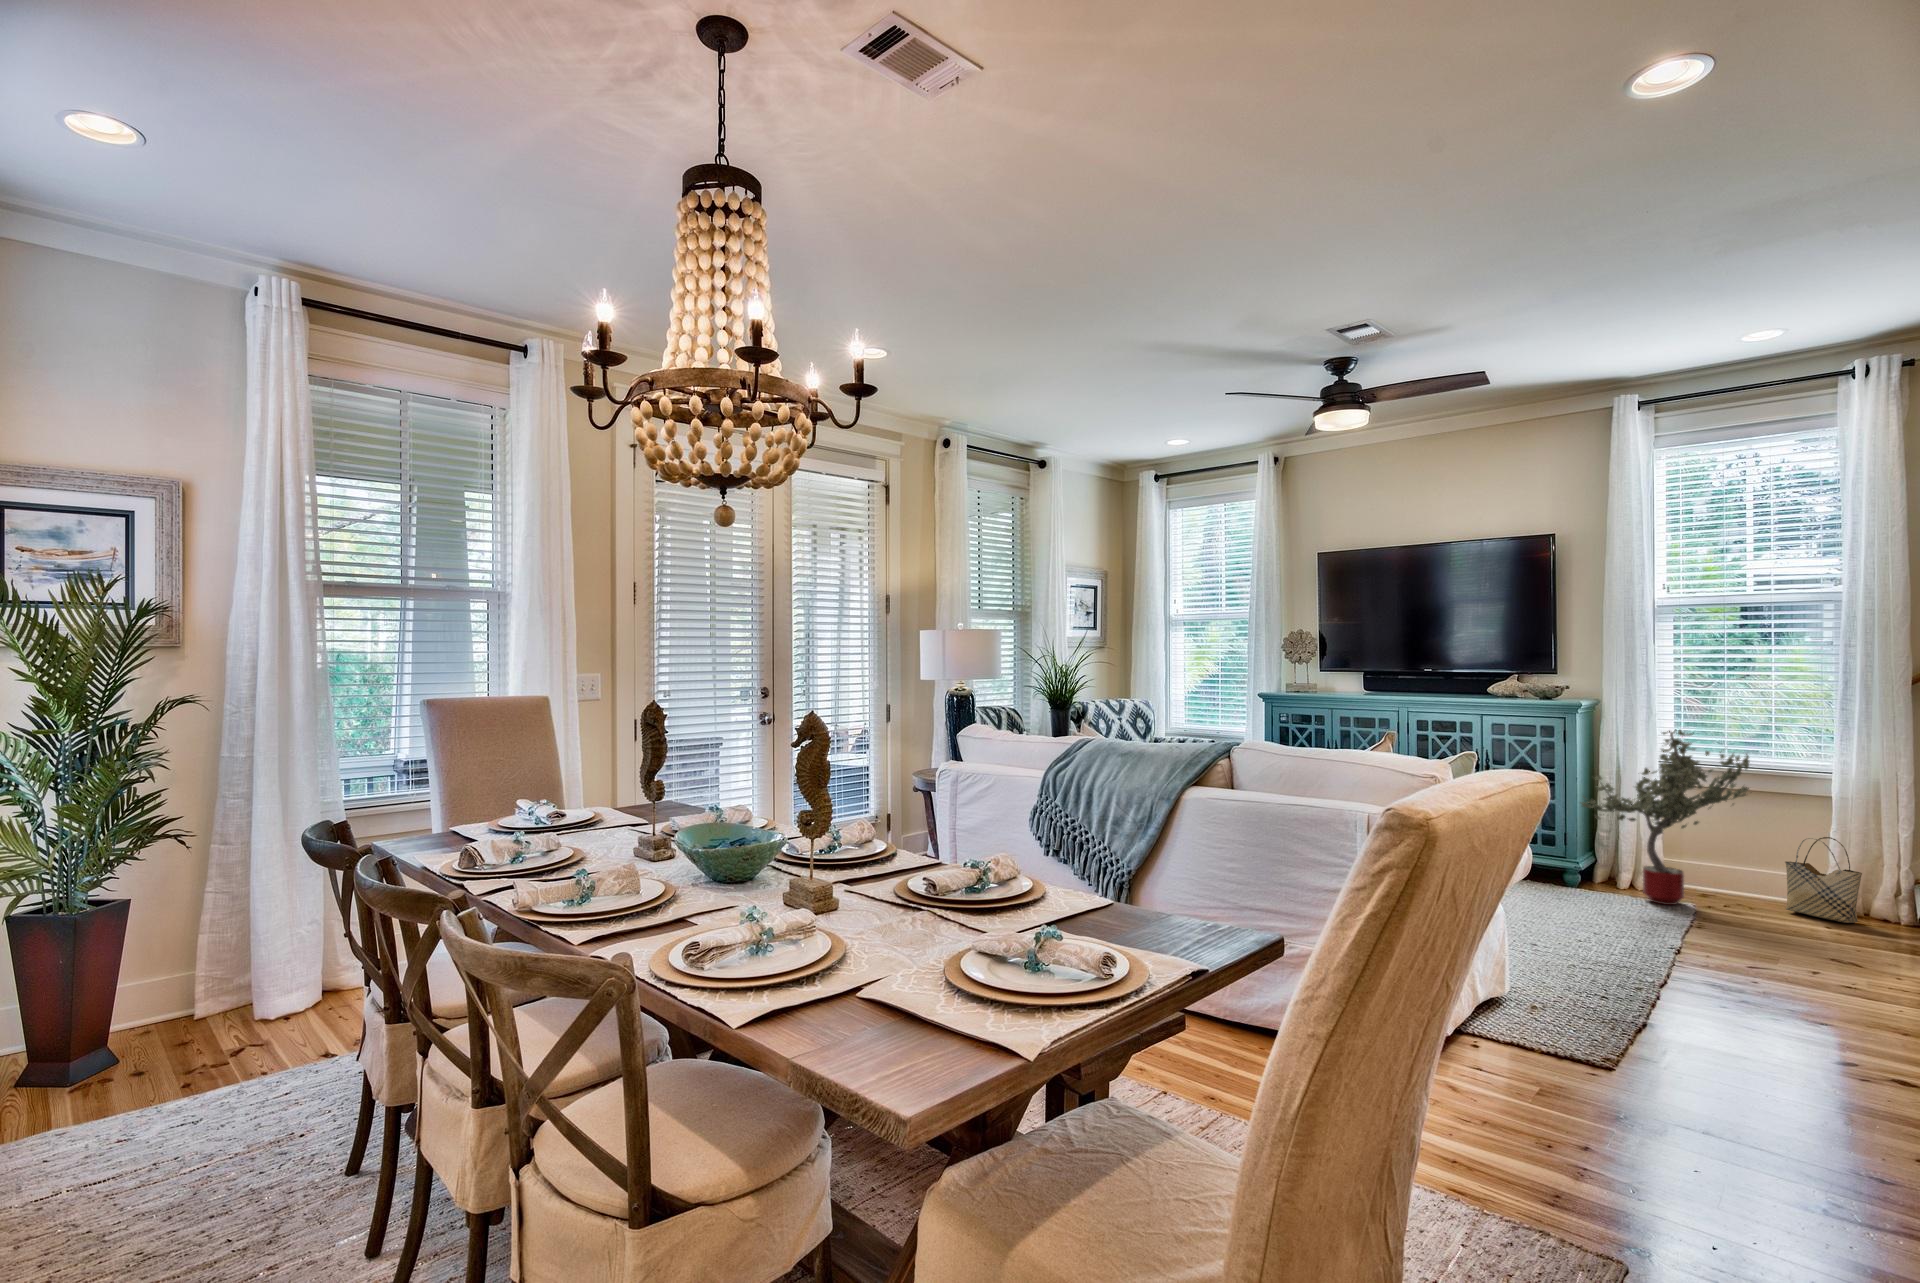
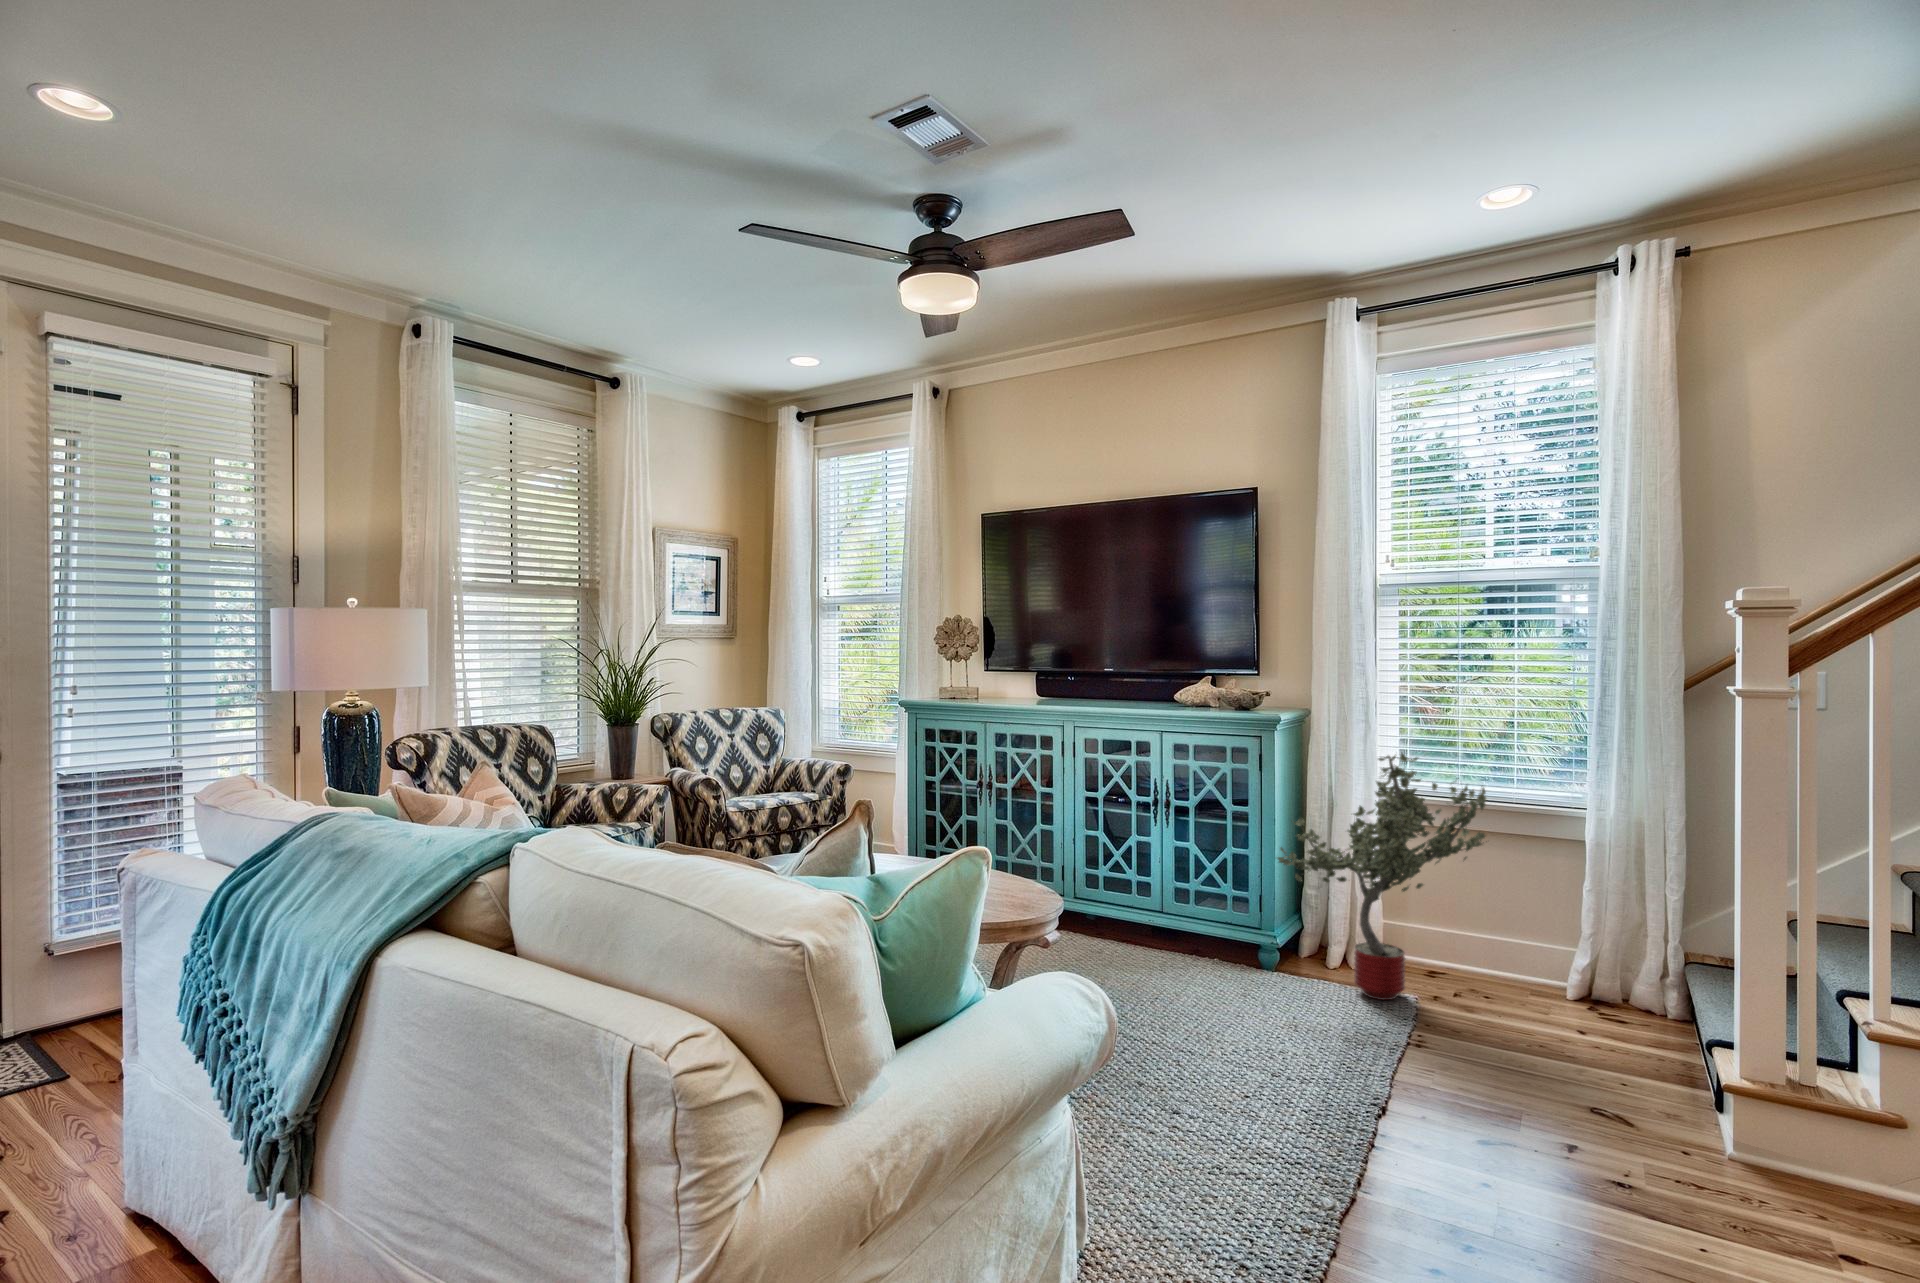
woven basket: present [1785,837,1862,923] -> none [1528,900,1622,1022]

